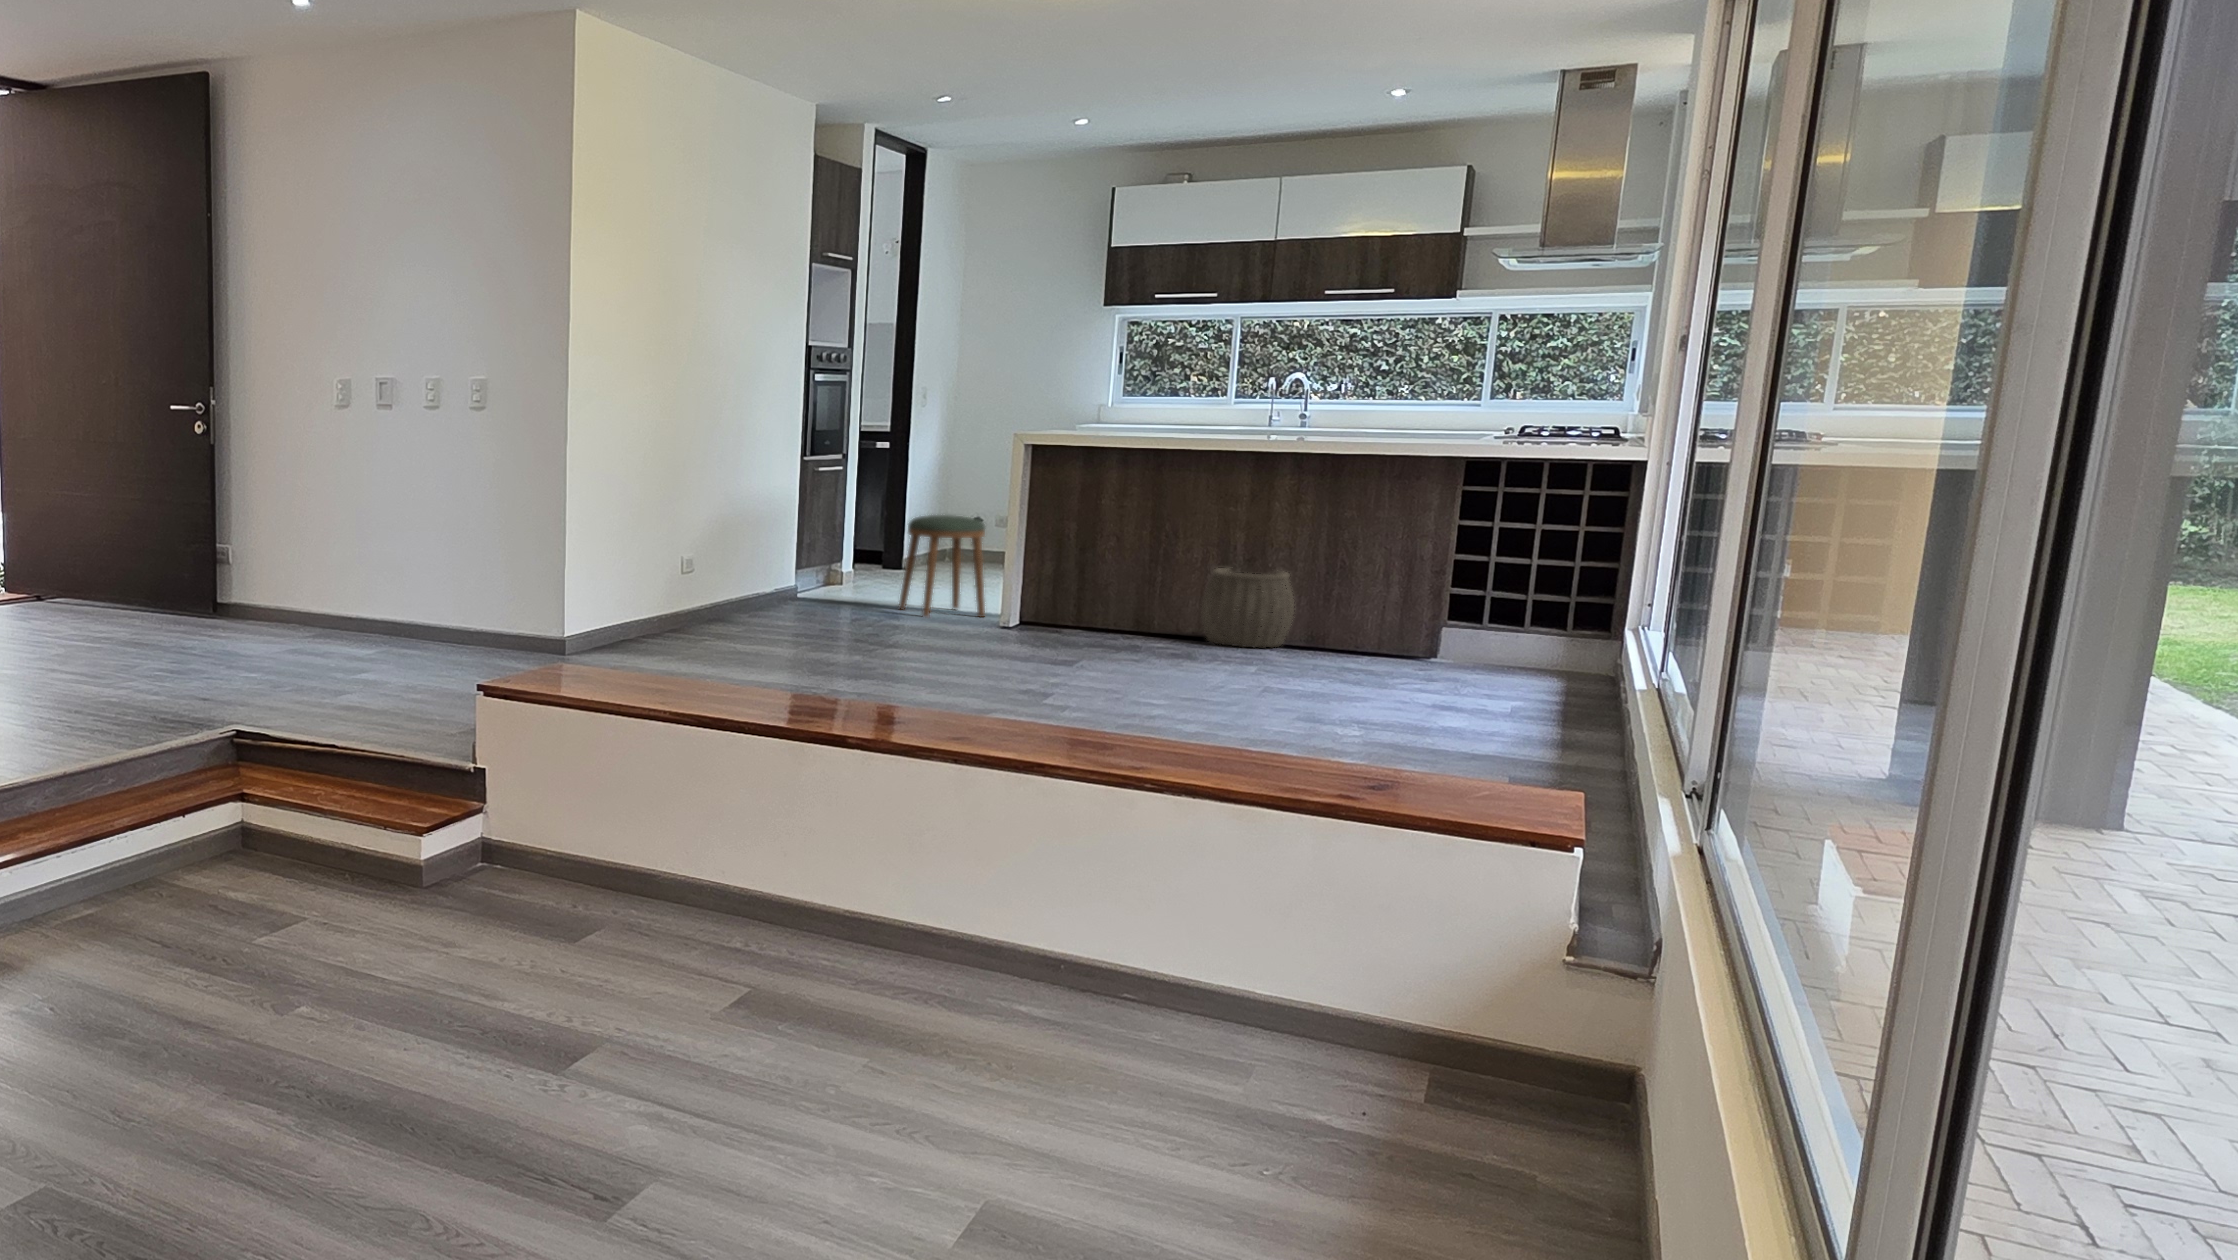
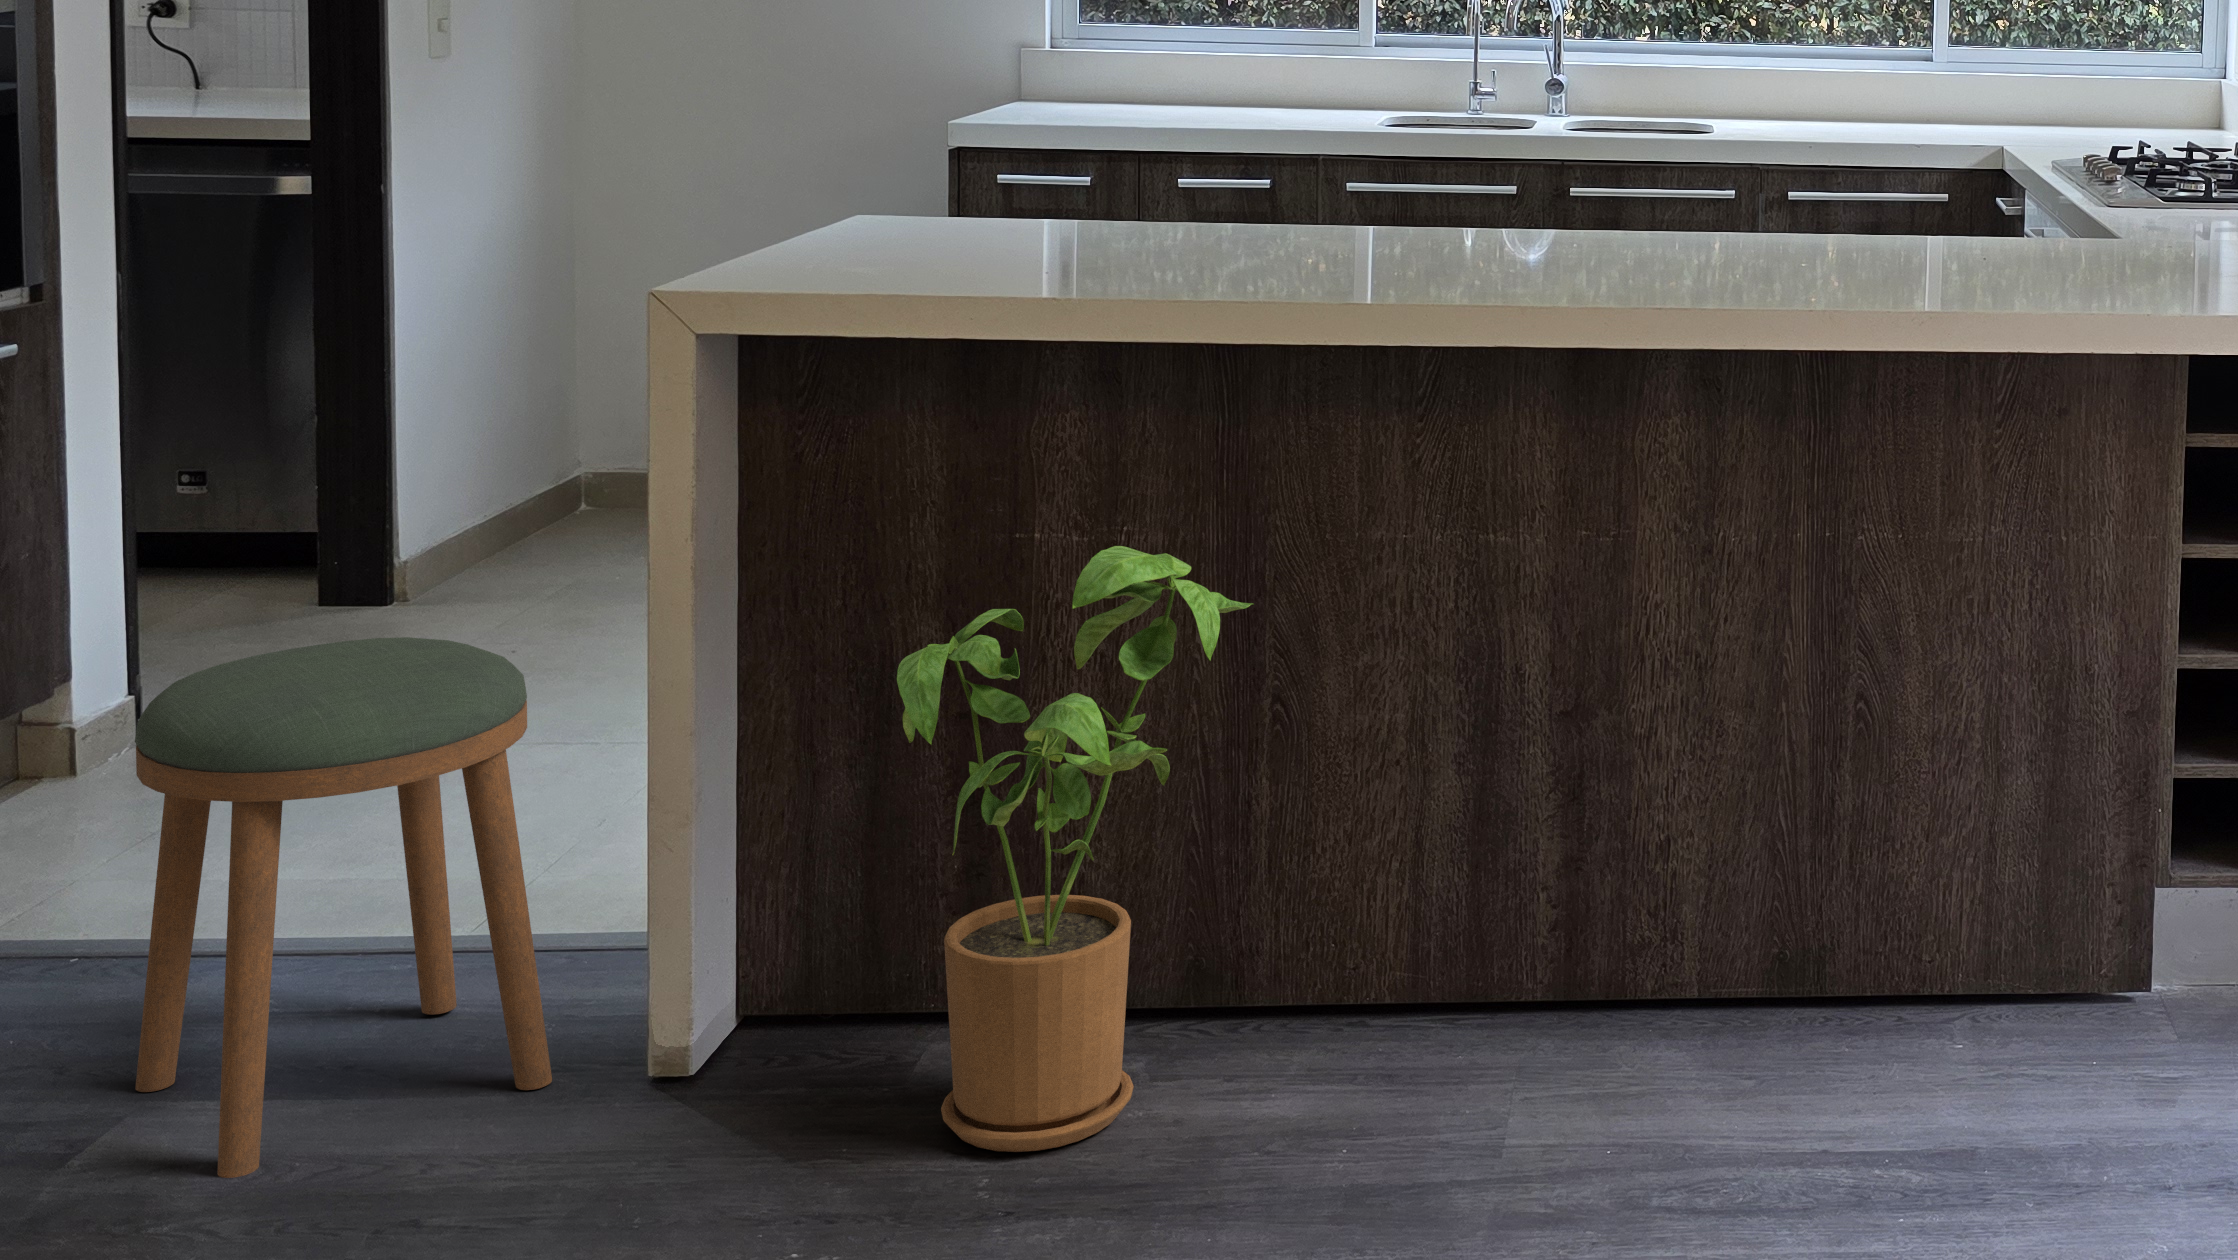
house plant: none [1074,491,1163,632] -> present [897,546,1253,1152]
woven basket: present [1201,568,1294,648] -> none [1433,798,1769,1176]

